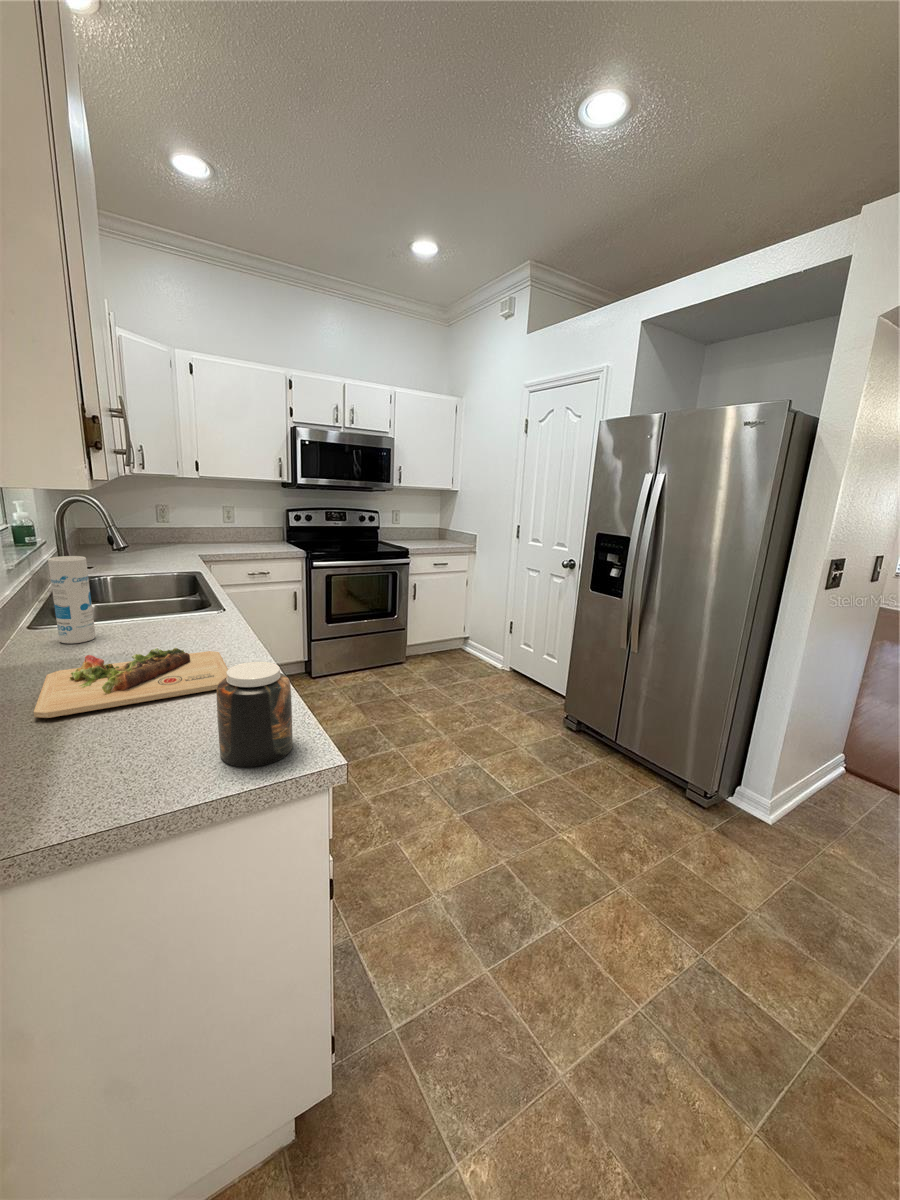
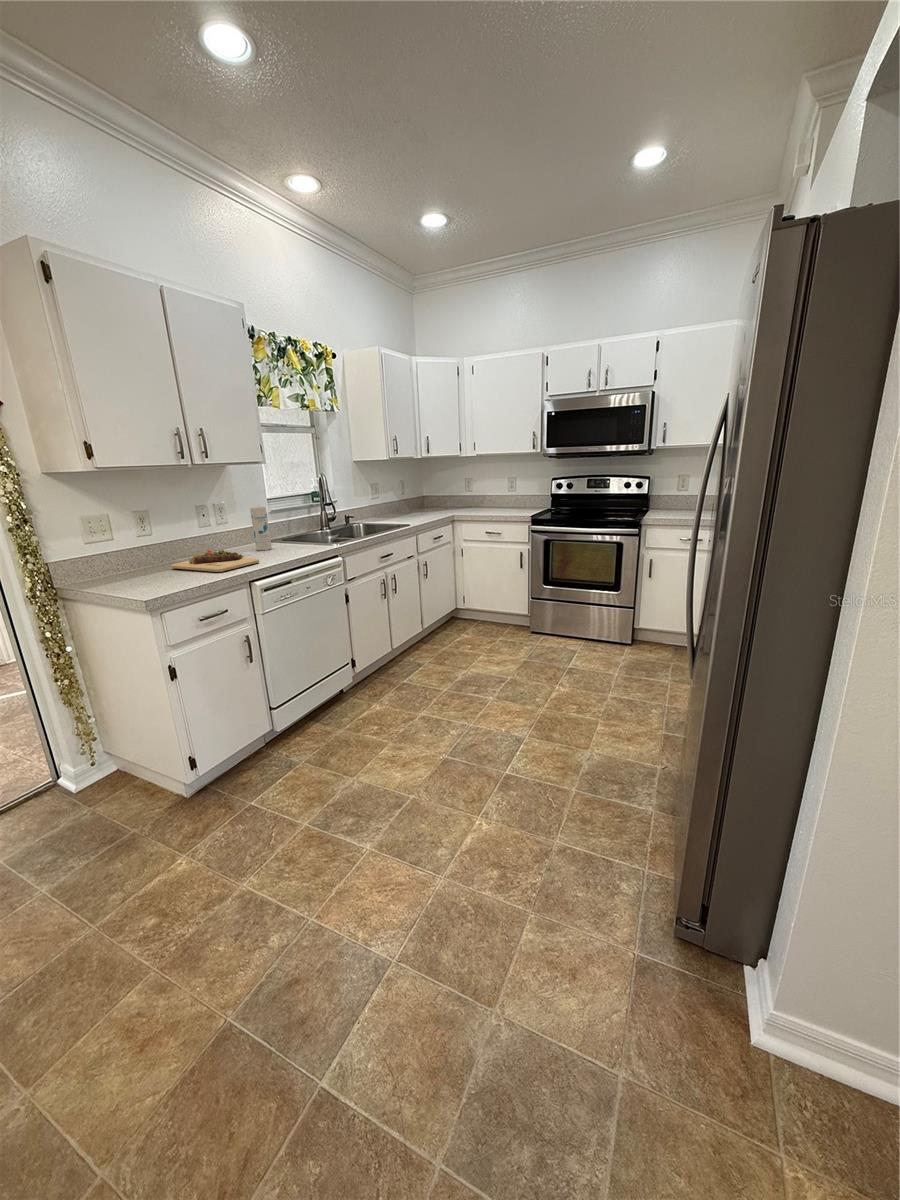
jar: present [217,662,293,767] -> none [131,549,171,593]

